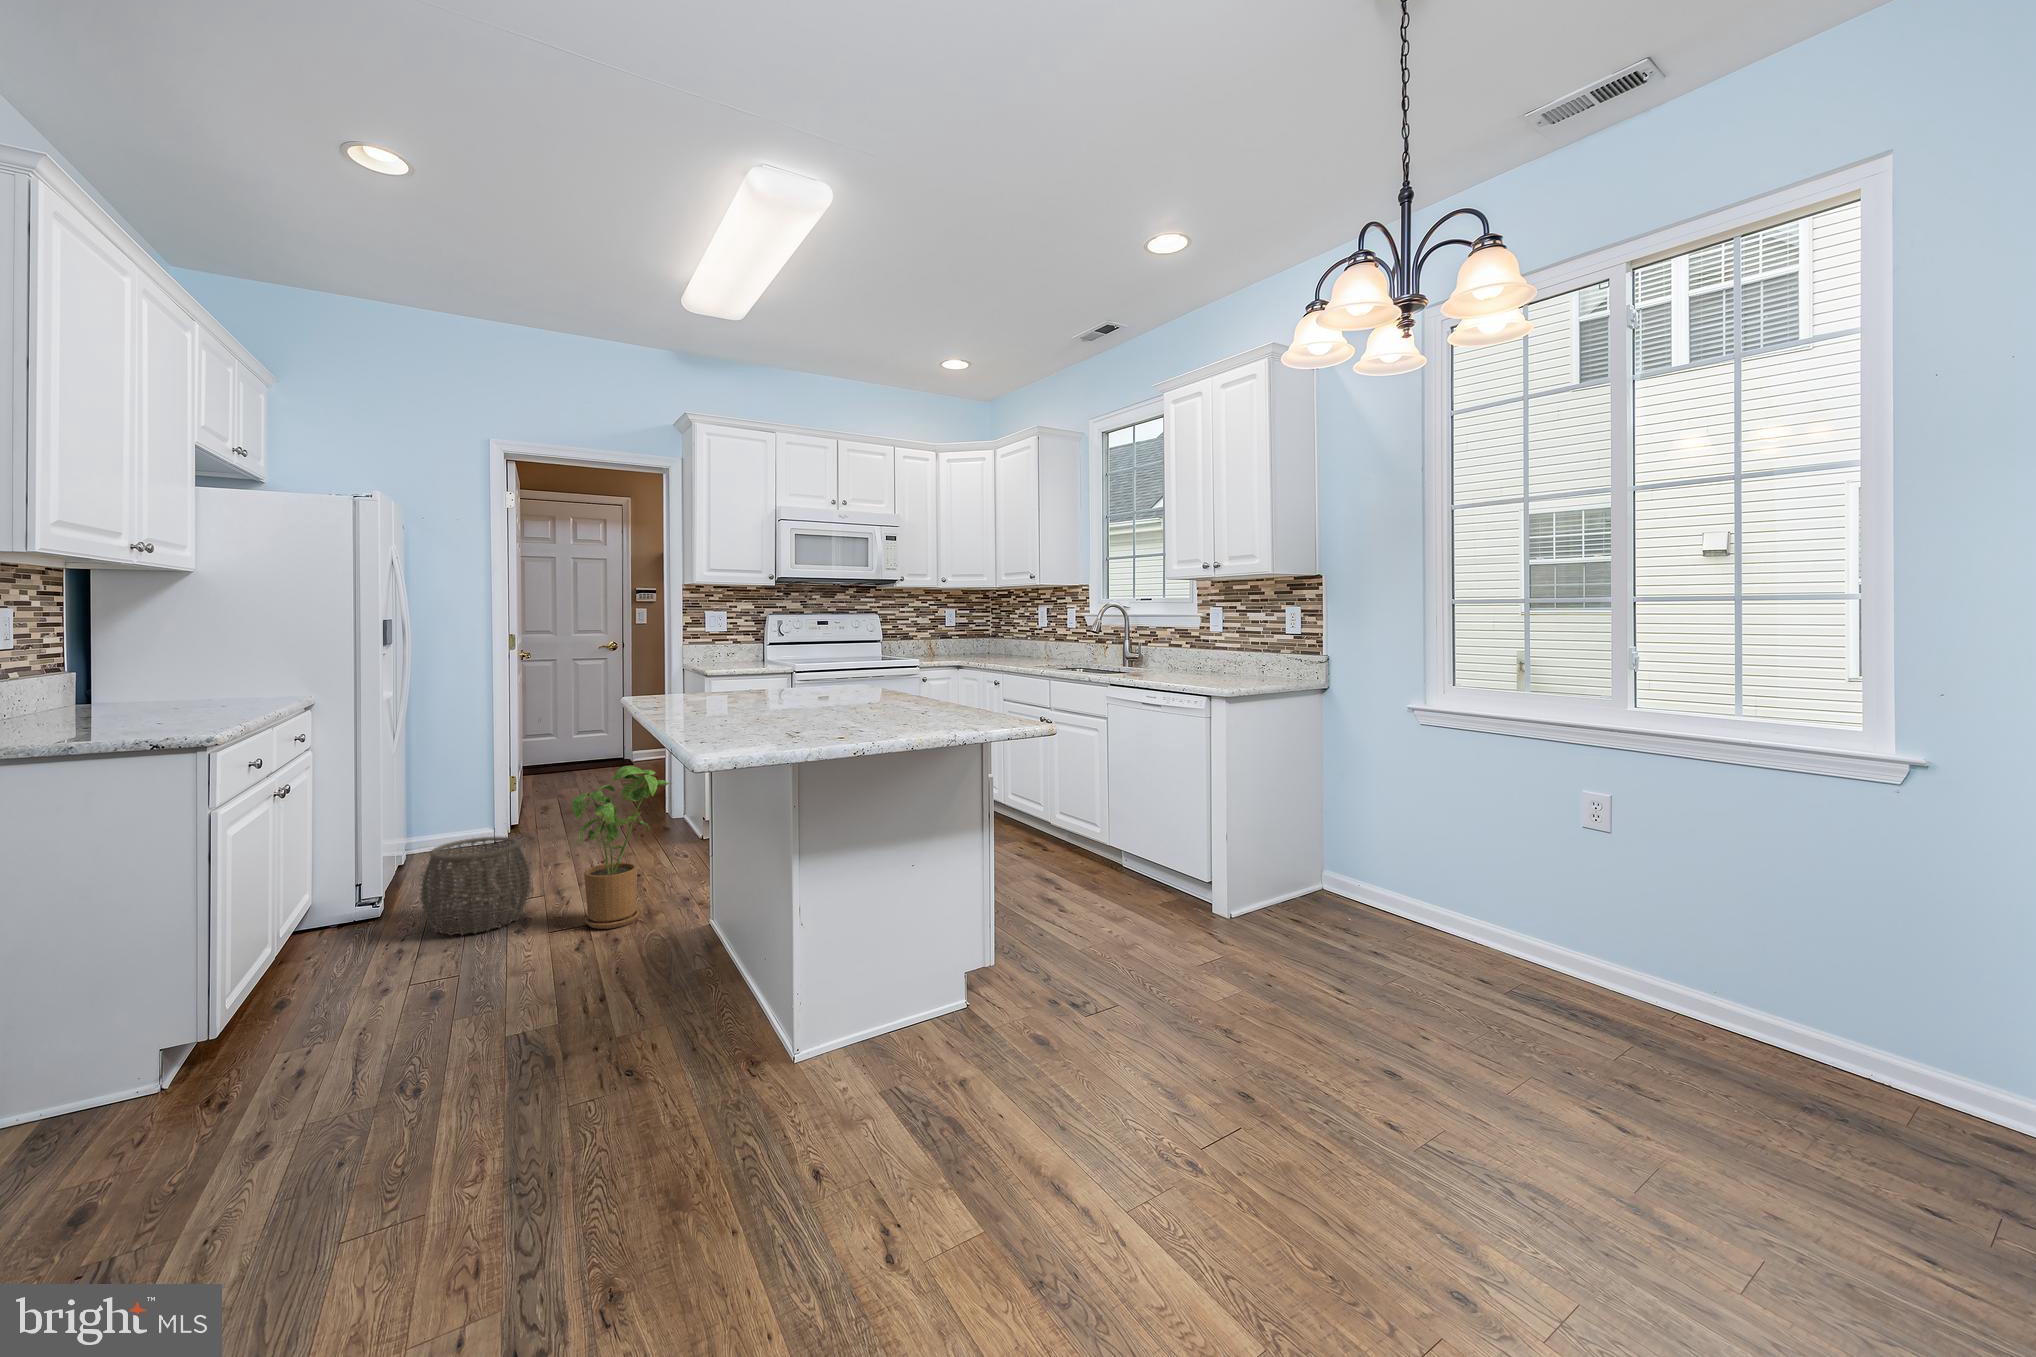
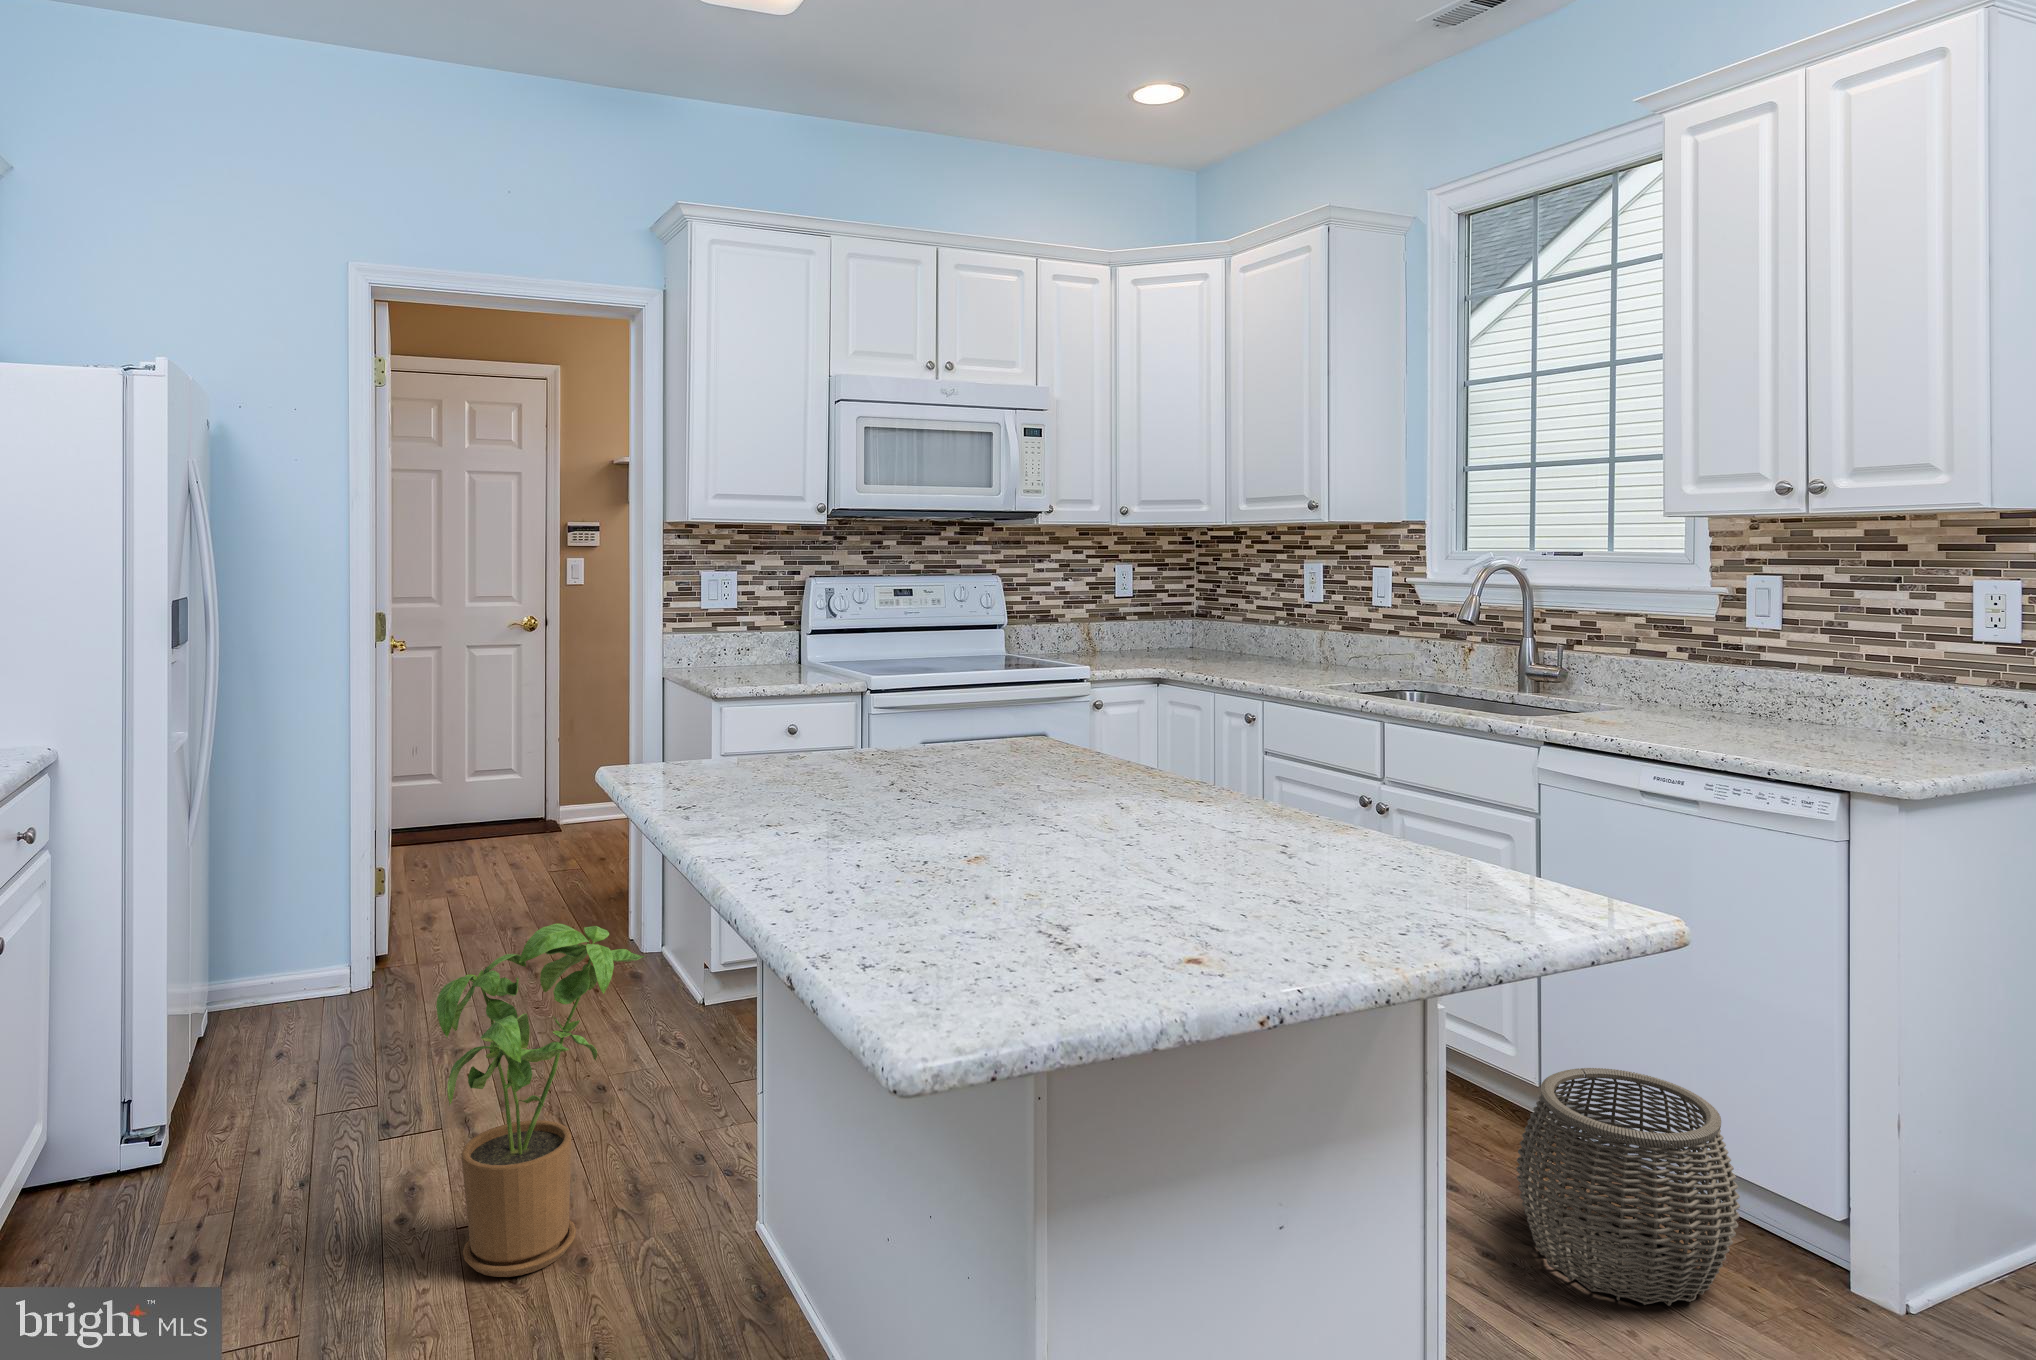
woven basket: present [420,836,531,935] -> present [1516,1068,1740,1306]

